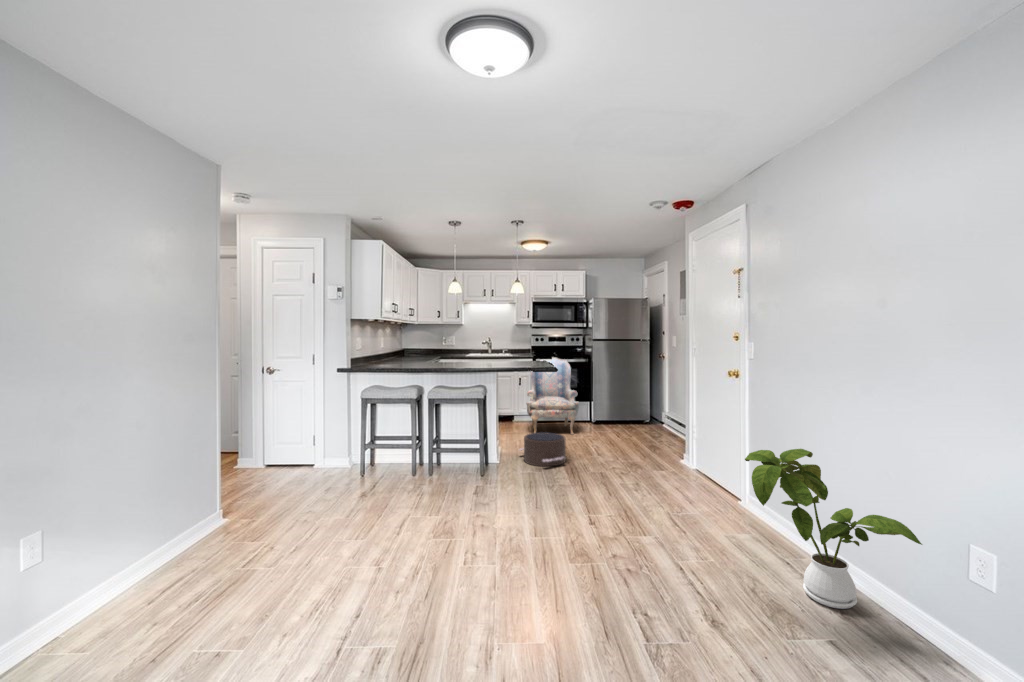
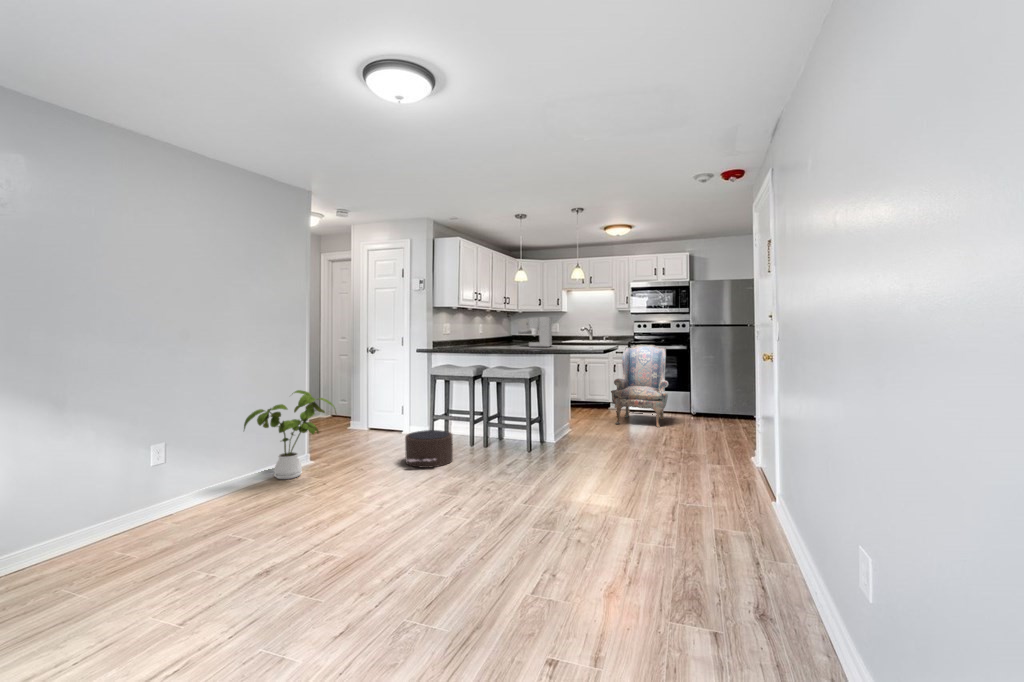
coffee maker: none [443,331,478,362] -> present [518,317,552,347]
pouf: present [519,432,566,466] -> present [405,430,453,468]
house plant: present [745,449,922,609] -> present [244,390,336,479]

